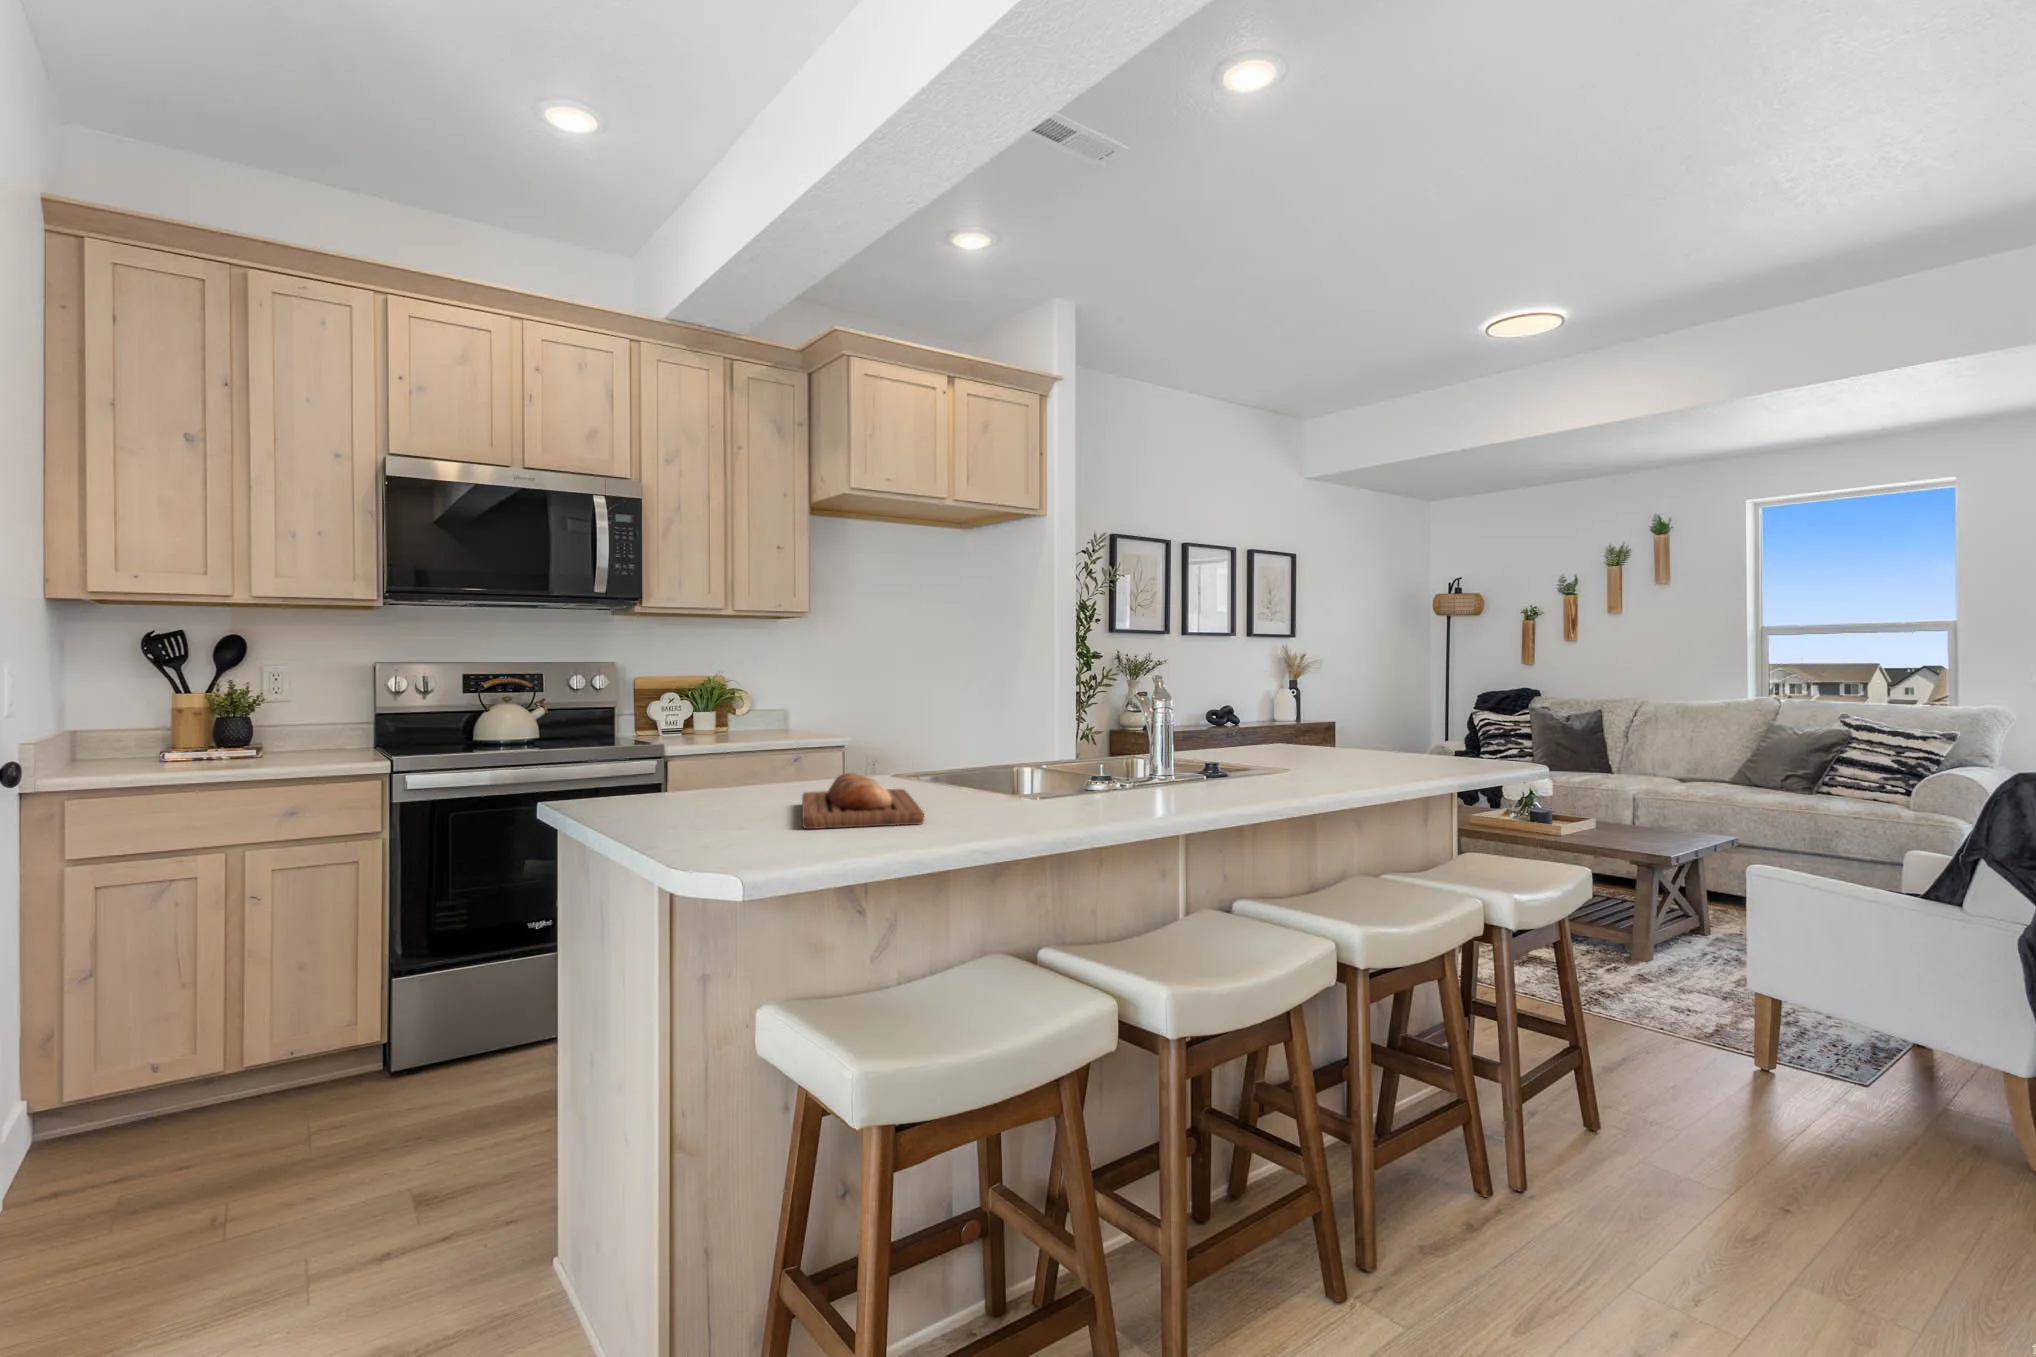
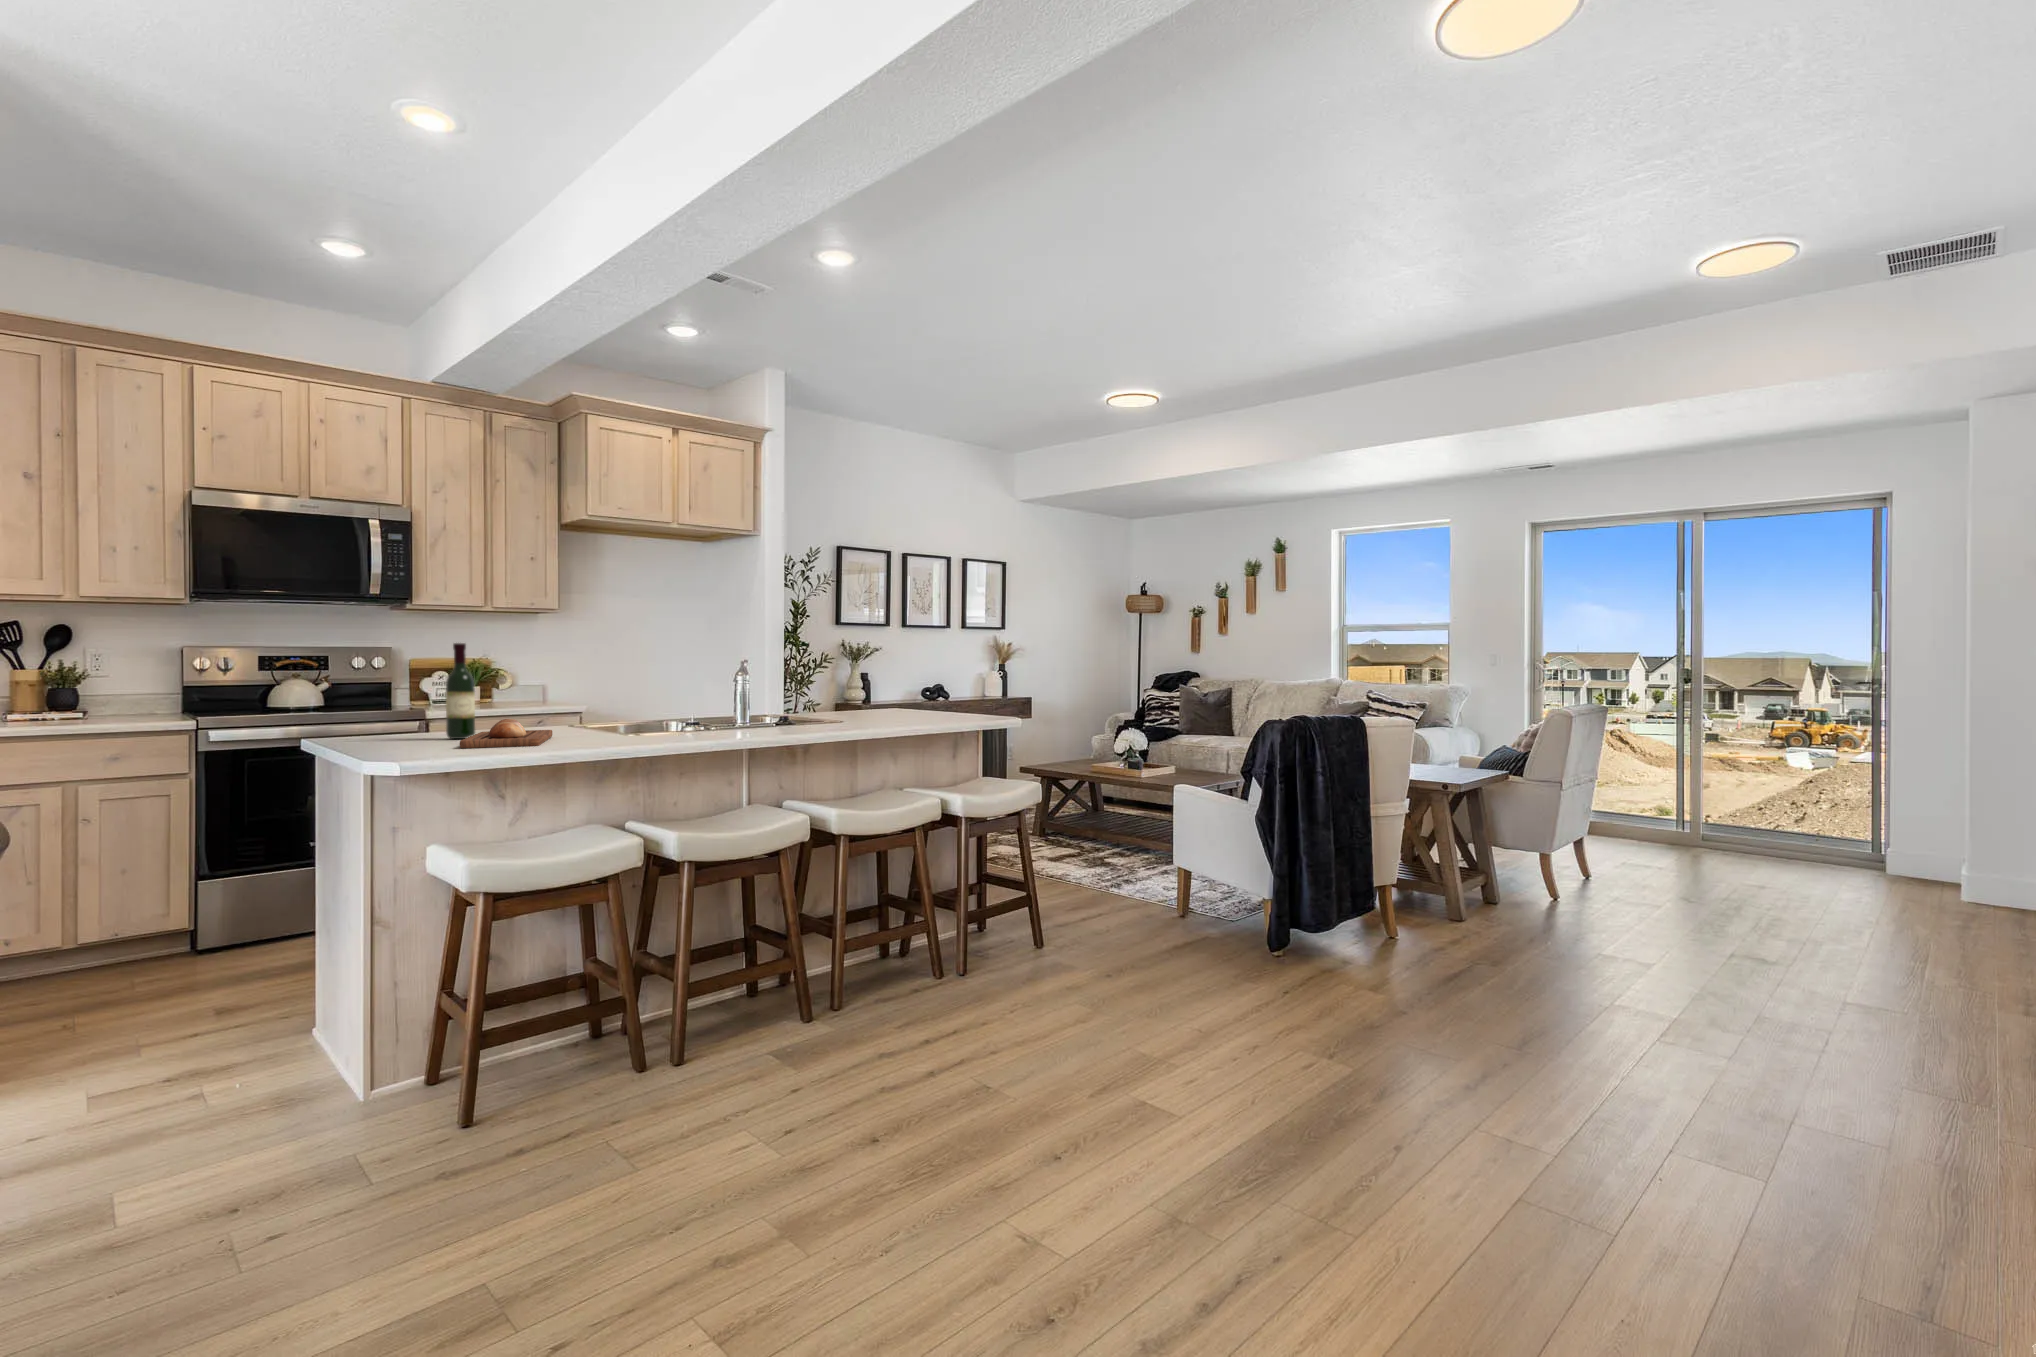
wine bottle: none [748,652,789,803] -> present [446,643,475,739]

